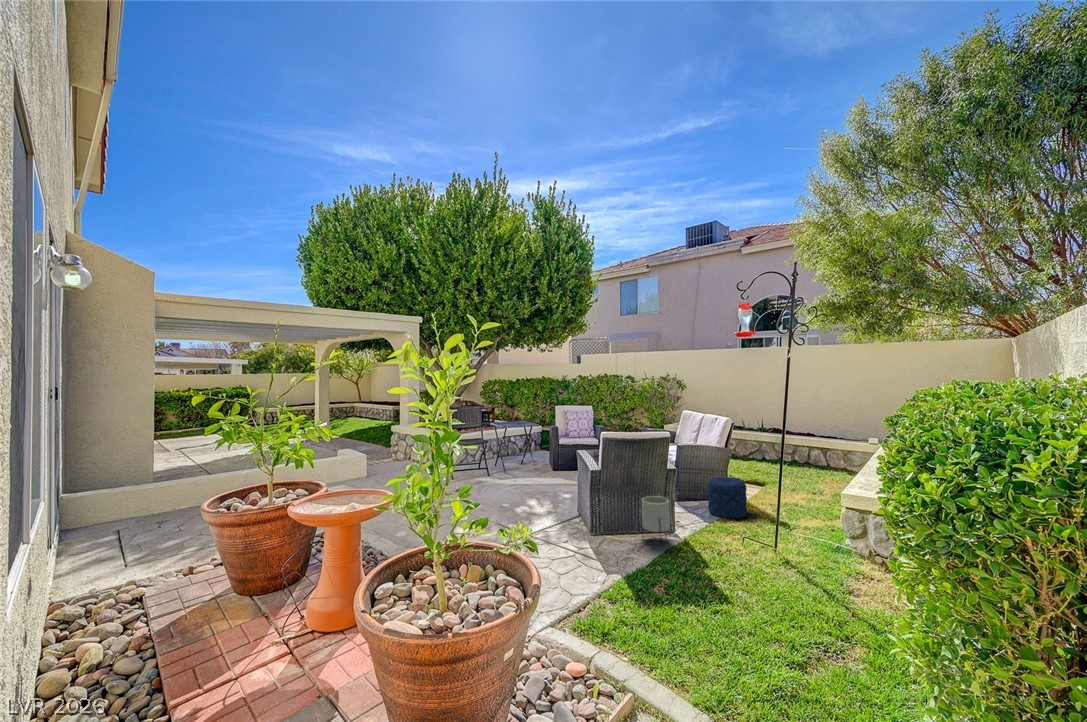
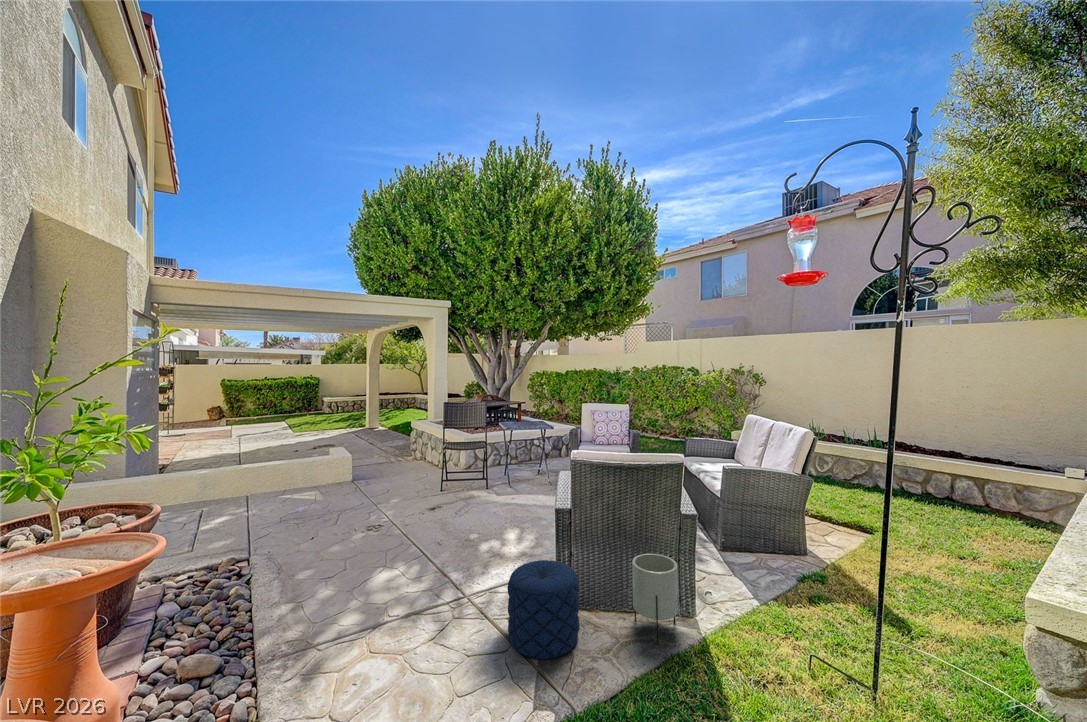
pouf: present [708,477,747,518] -> present [508,560,579,659]

